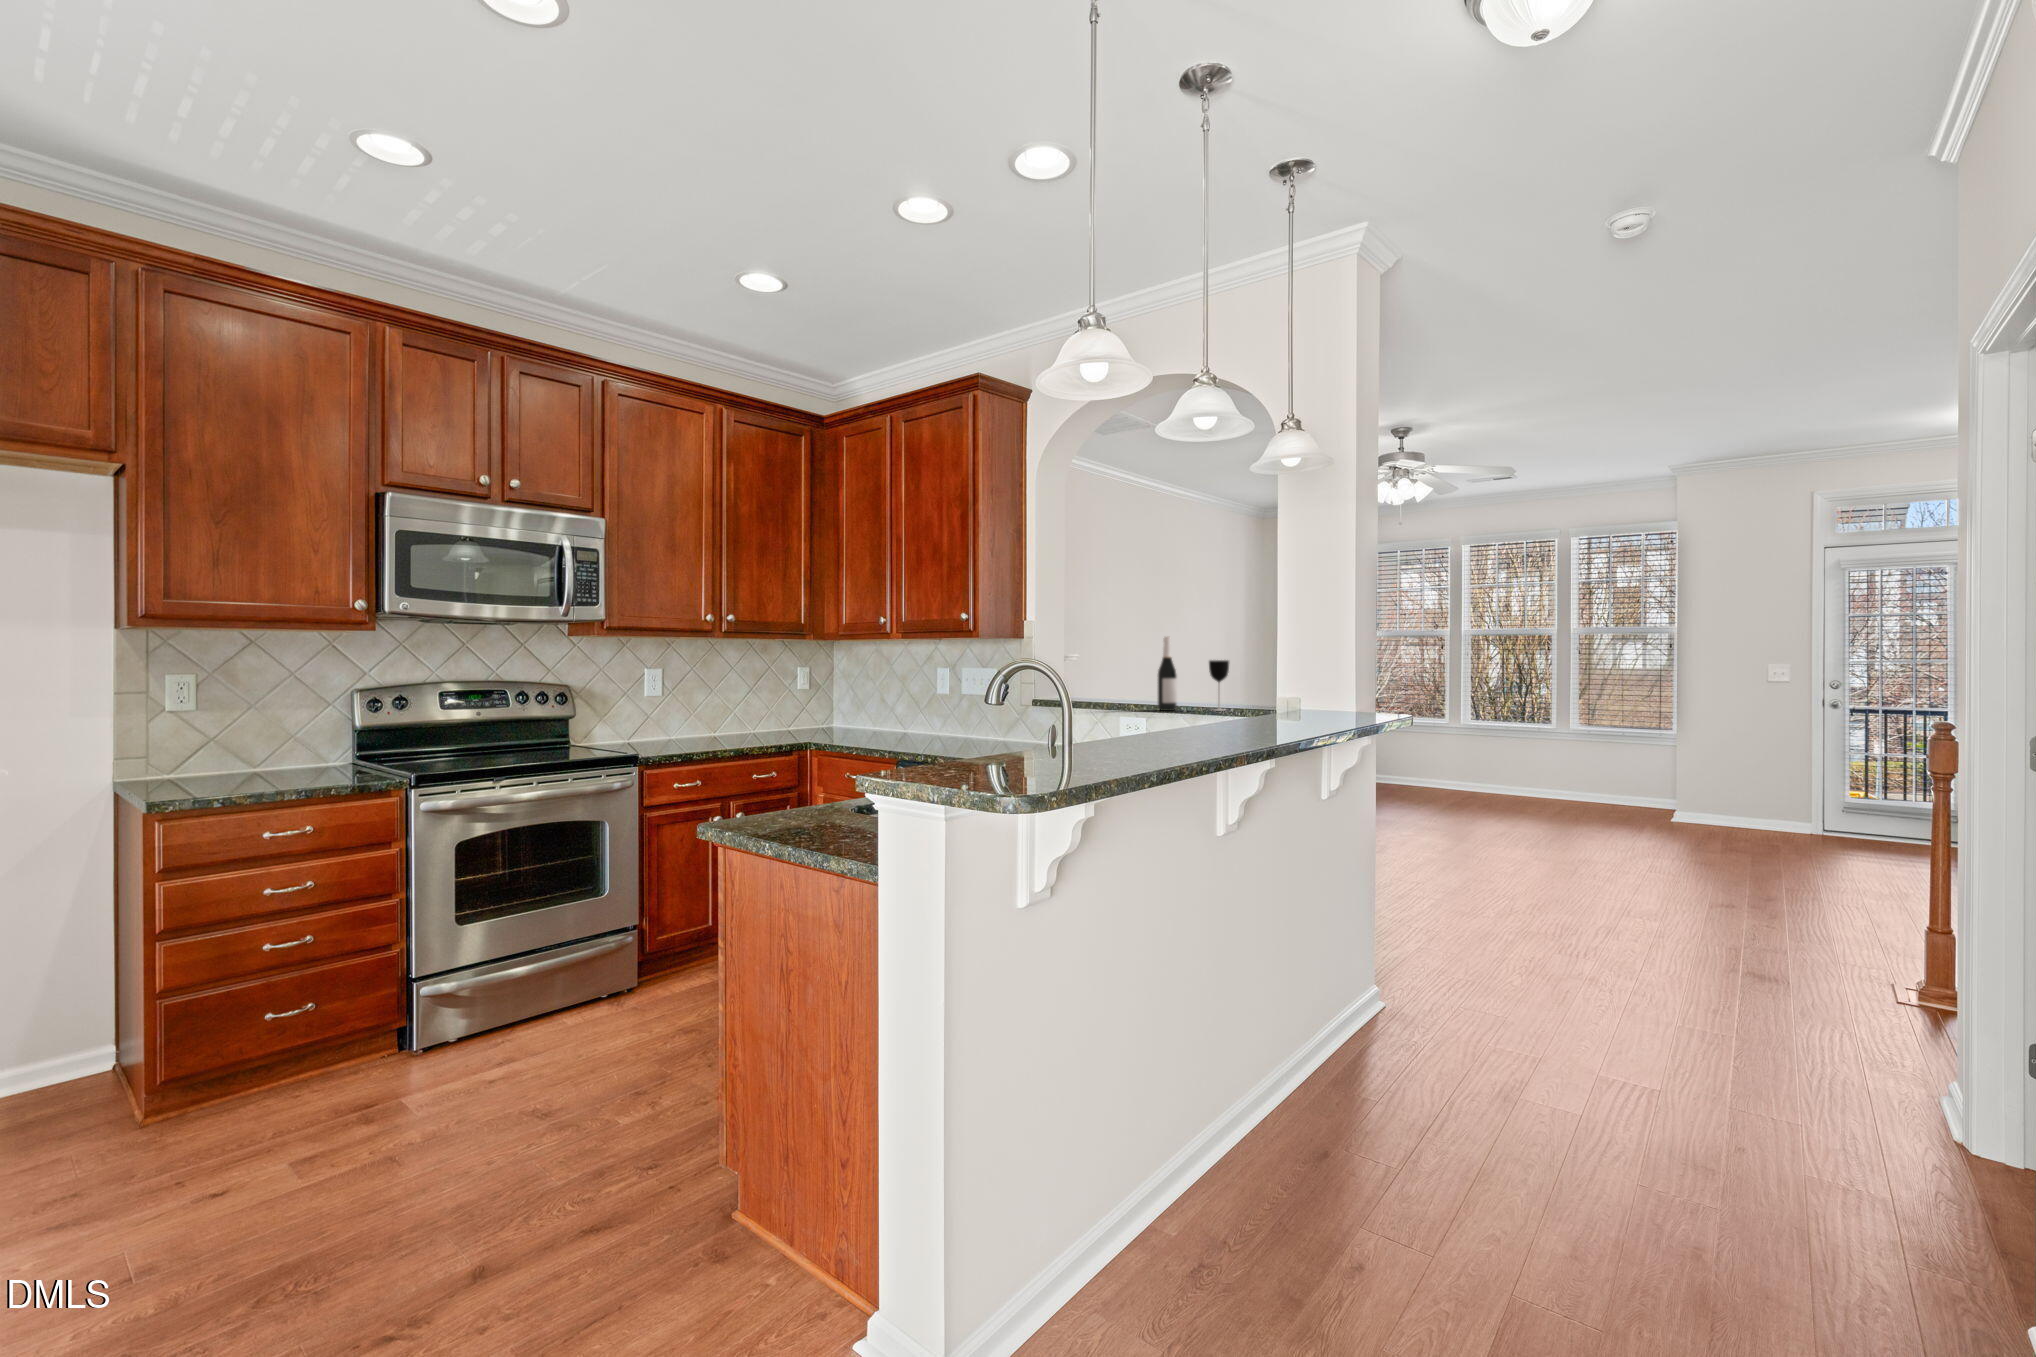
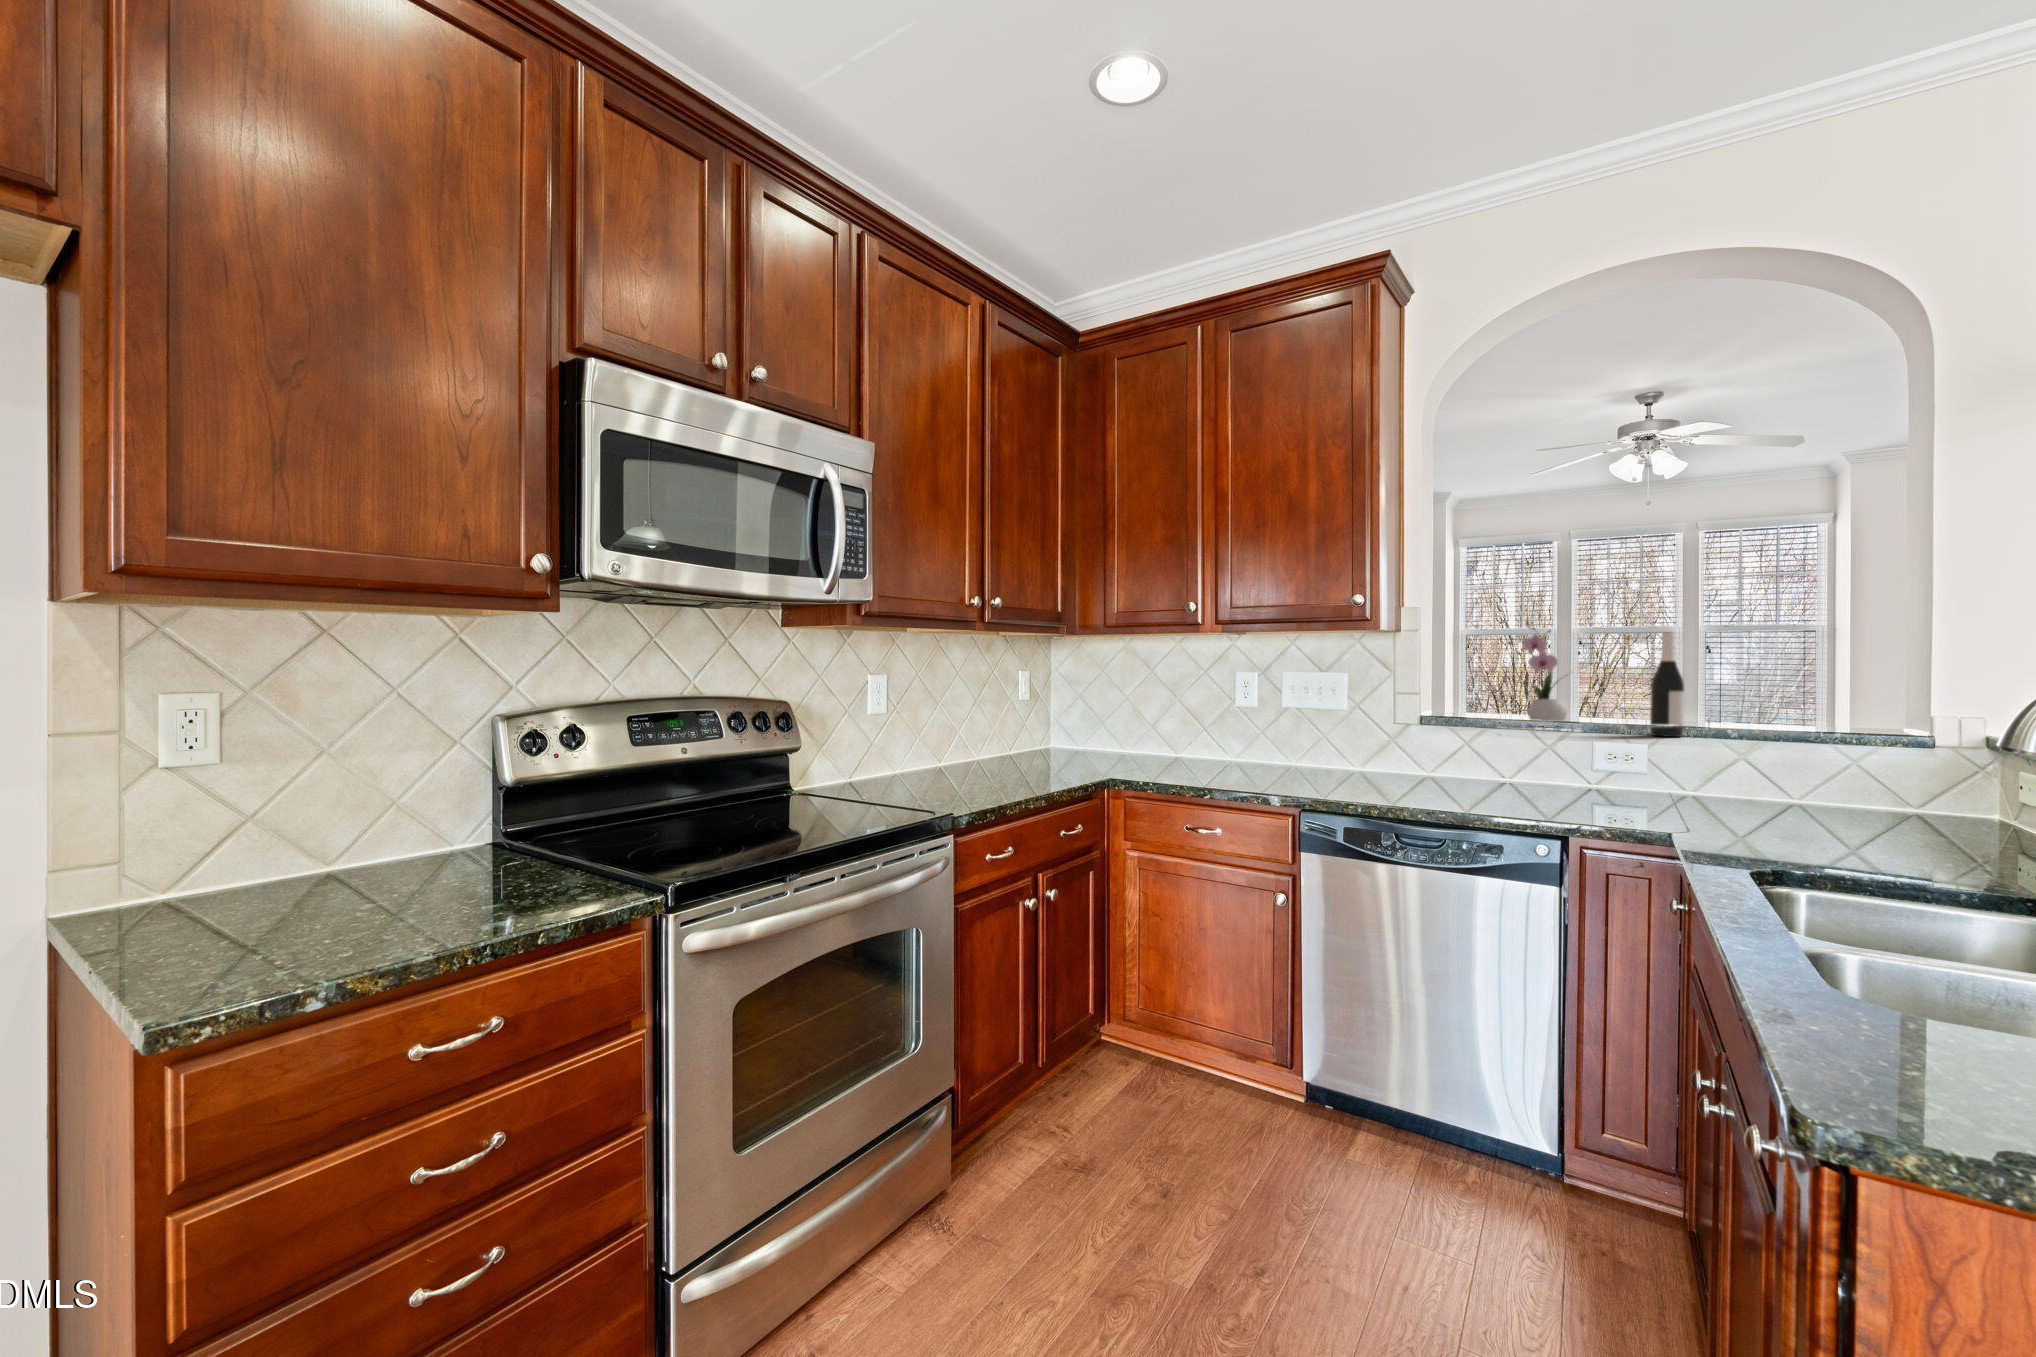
flower arrangement: none [1119,628,1154,706] -> present [1522,621,1568,725]
wine glass: present [1209,660,1229,711] -> none [1736,666,1773,738]

